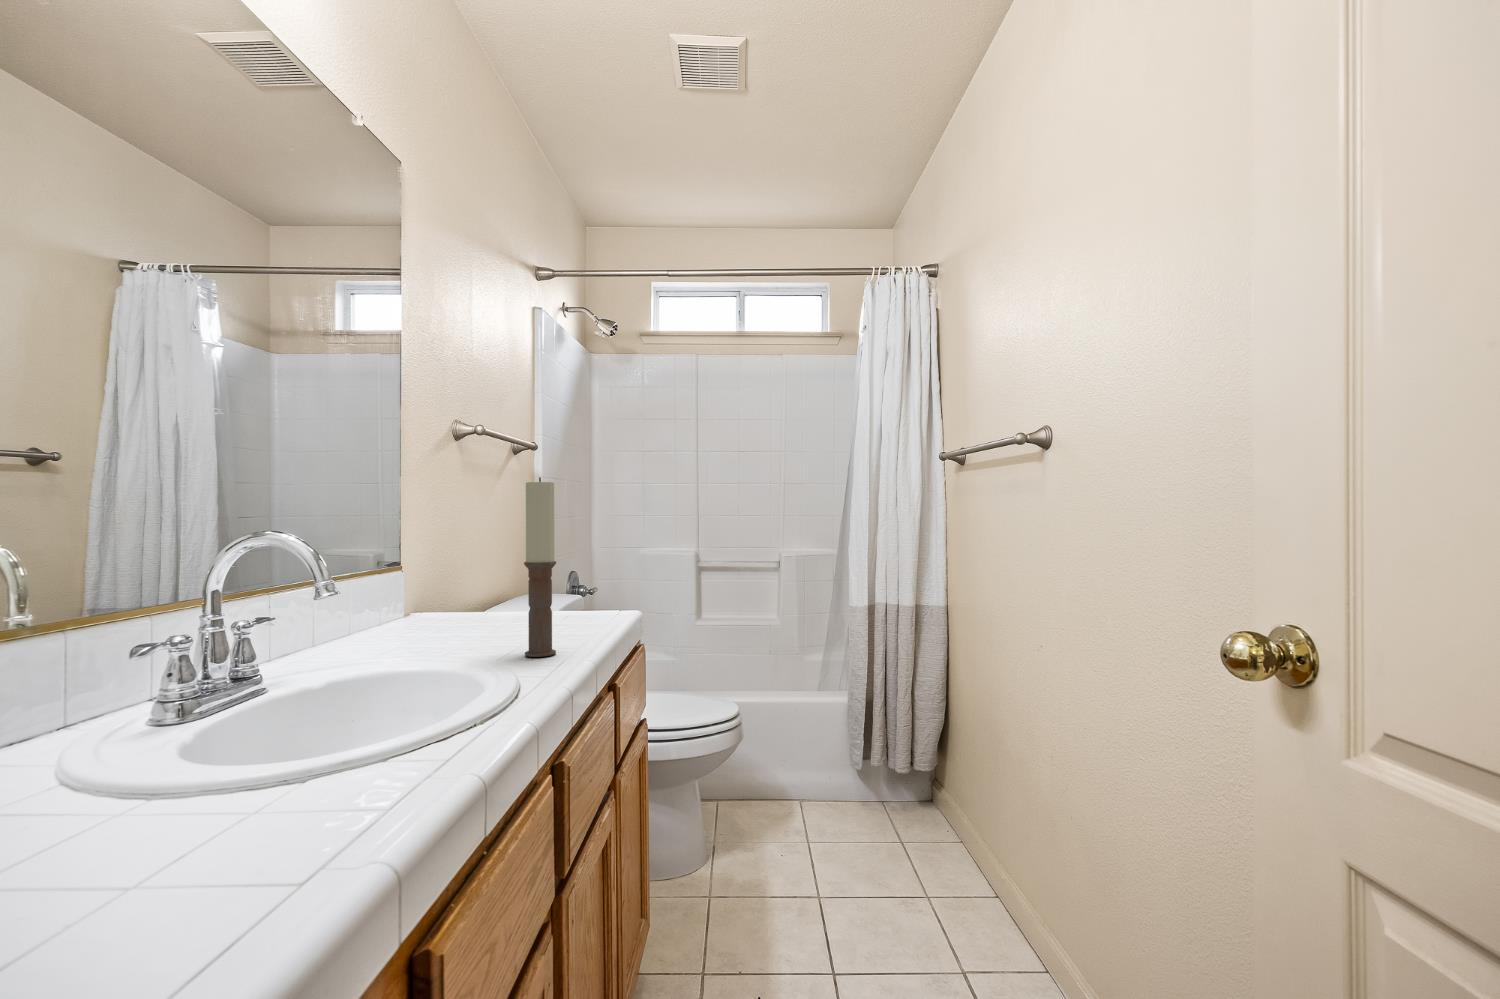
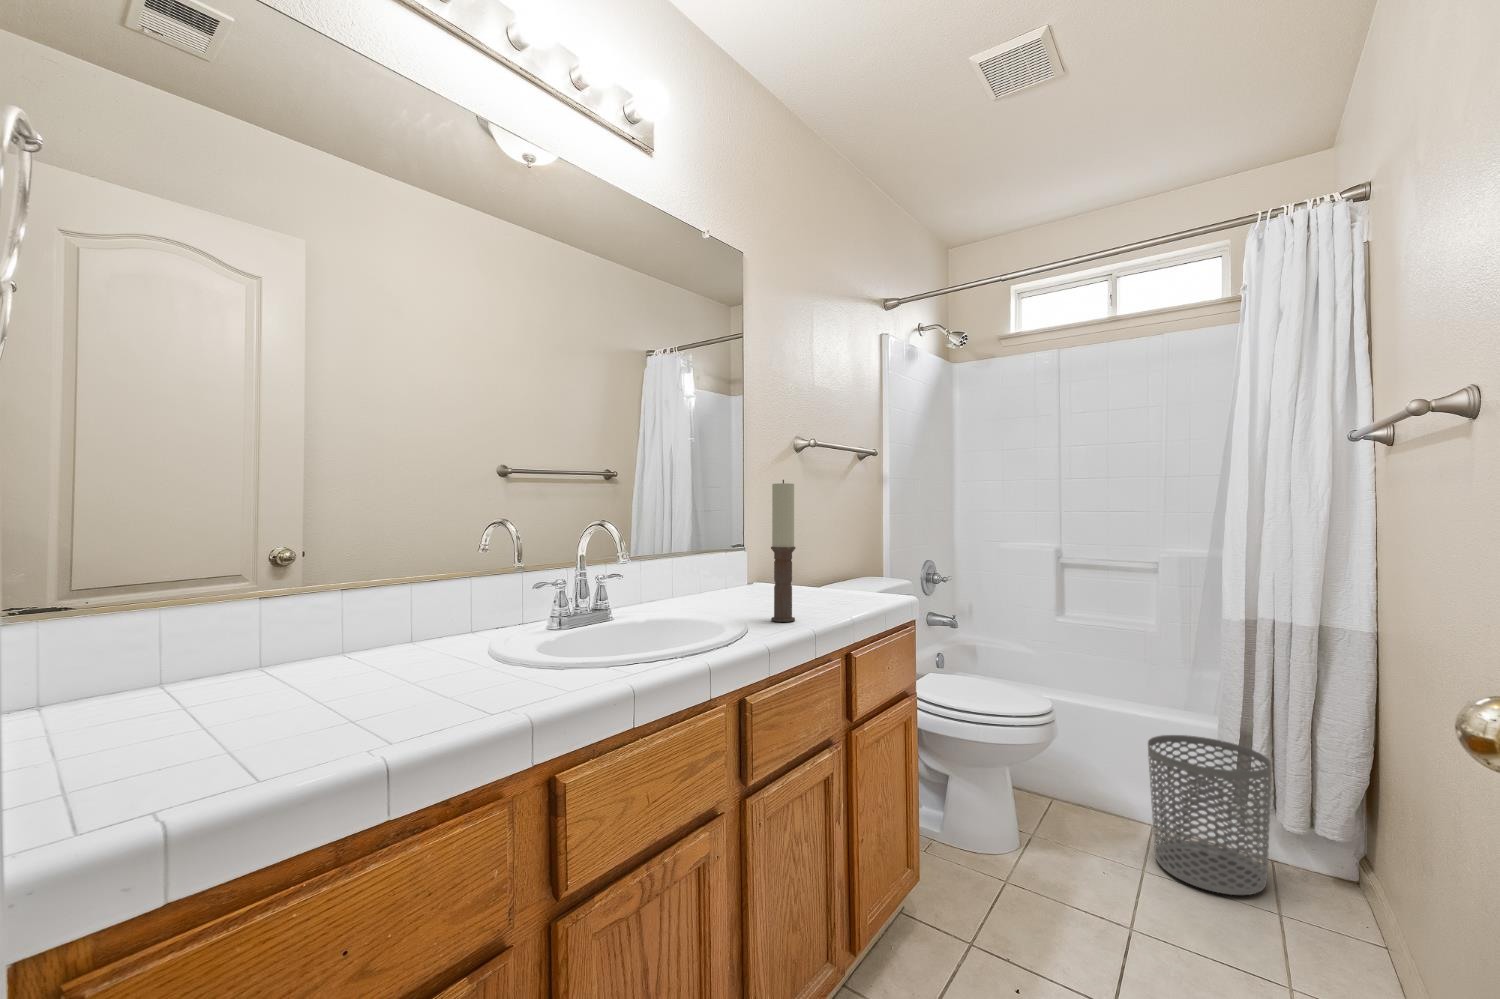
waste bin: none [804,711,893,843] -> present [1148,735,1271,895]

